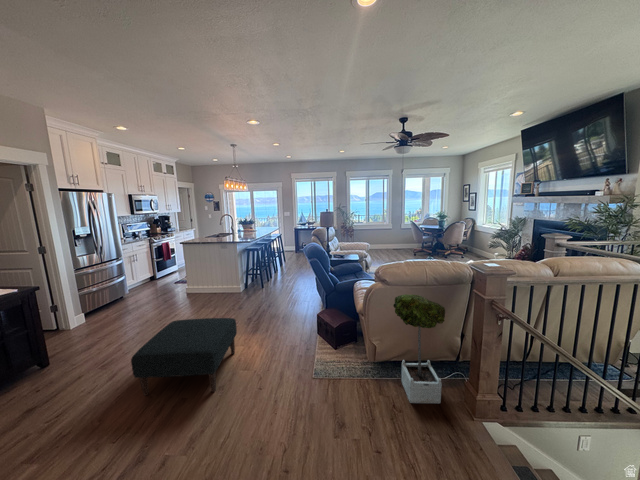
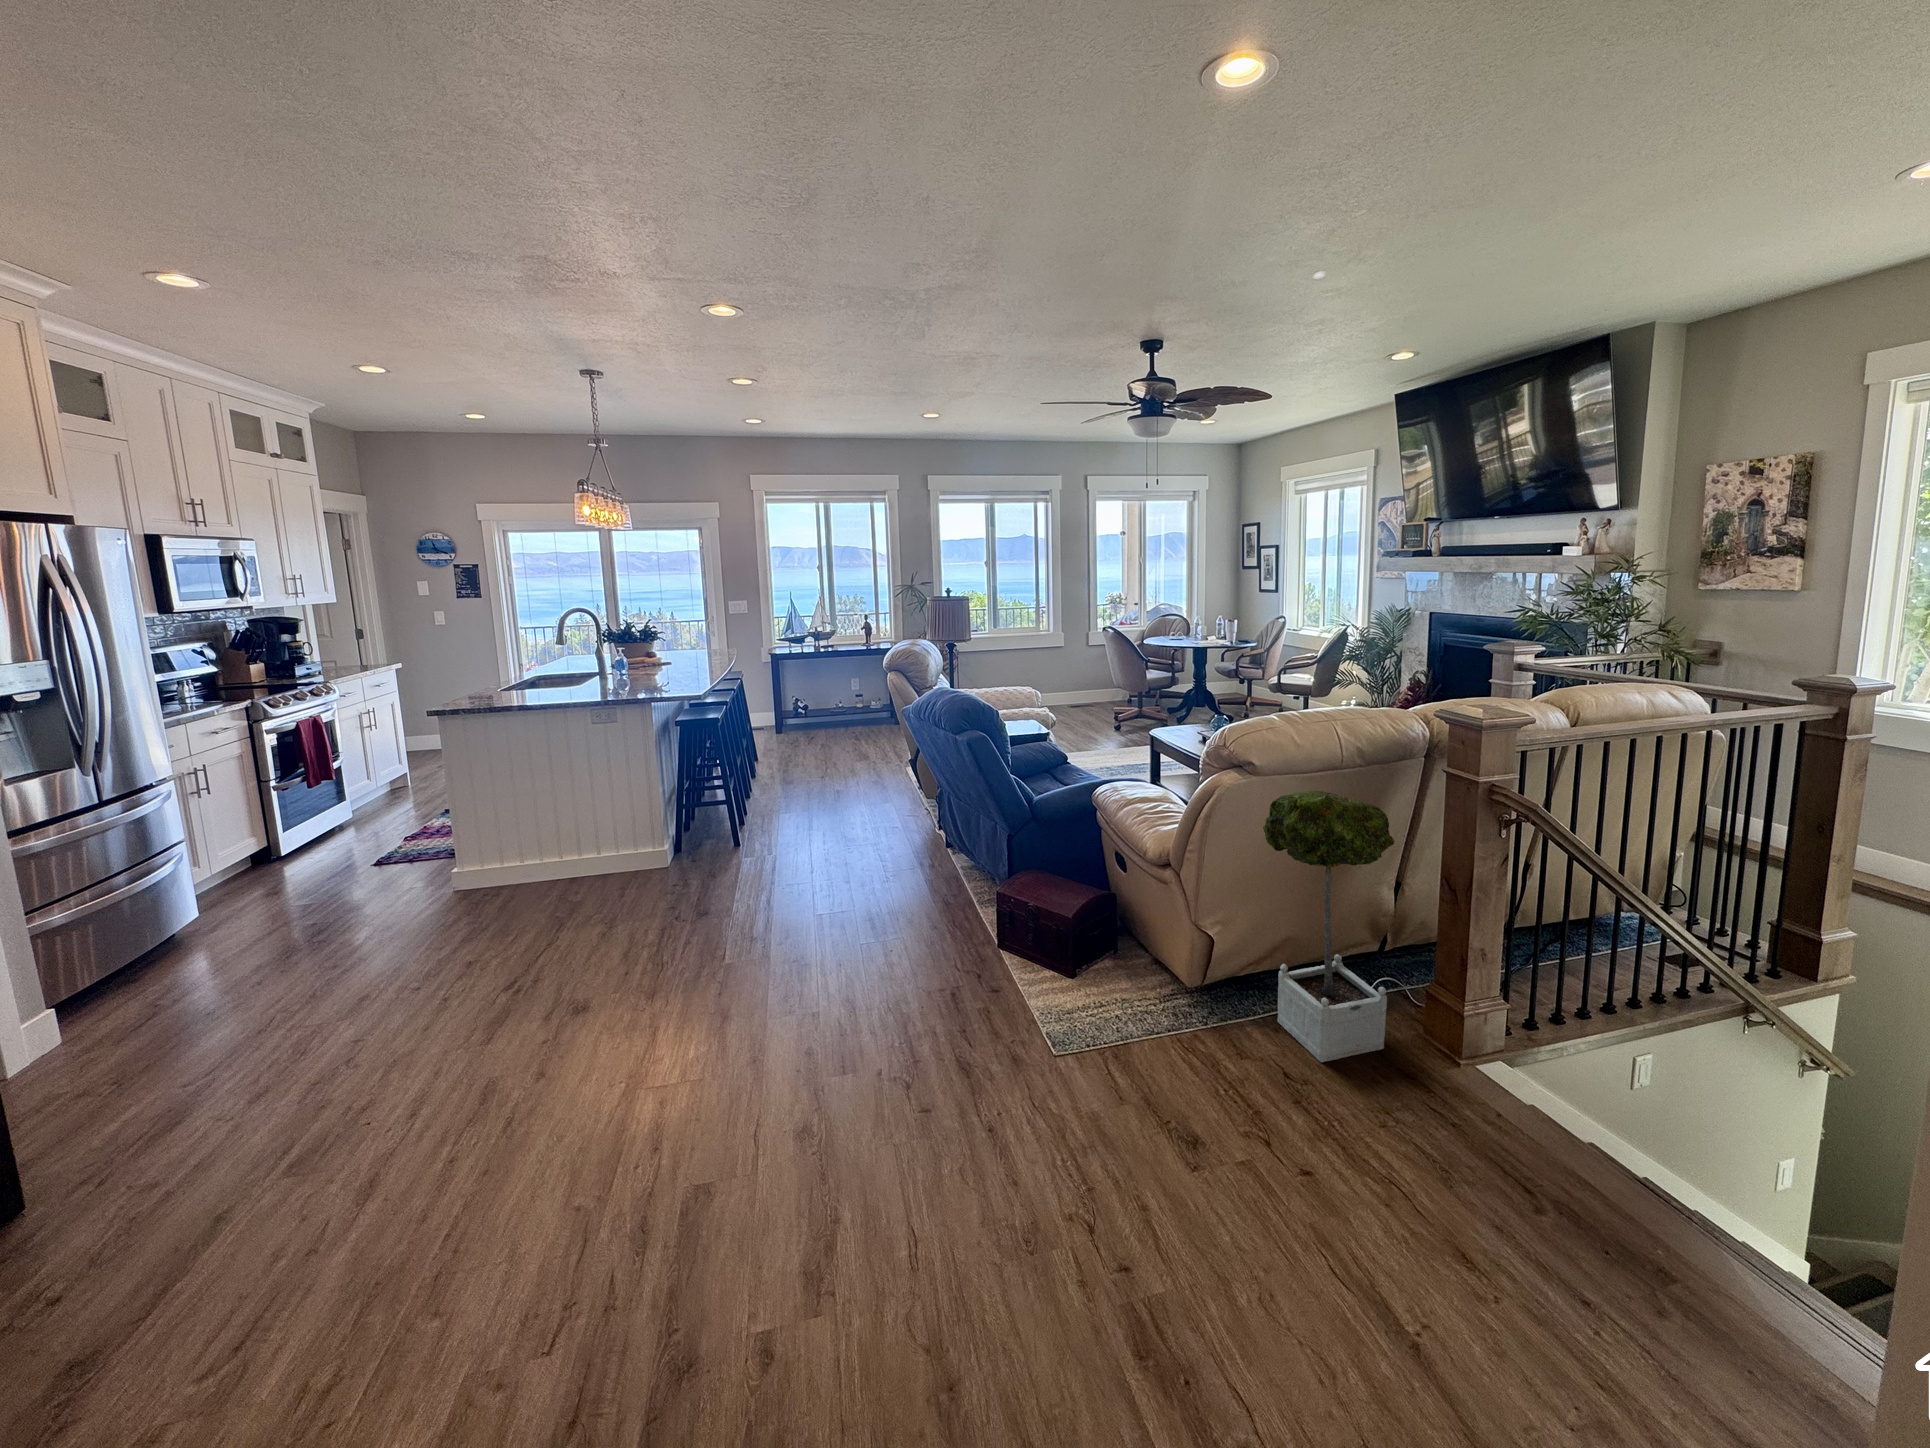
ottoman: present [131,318,237,396] -> none [500,932,795,1224]

